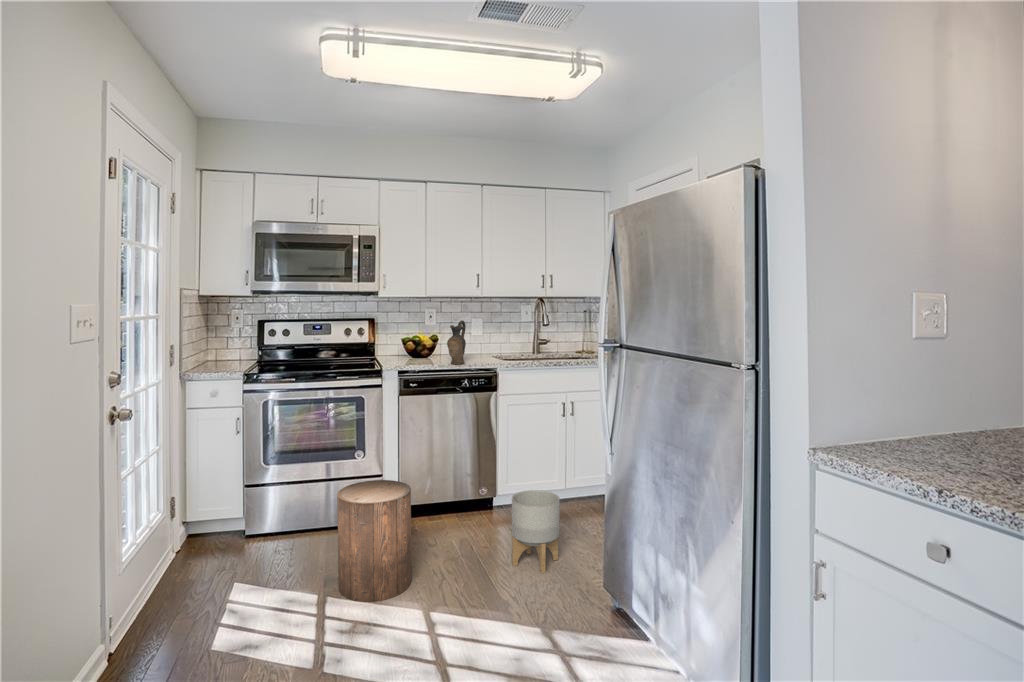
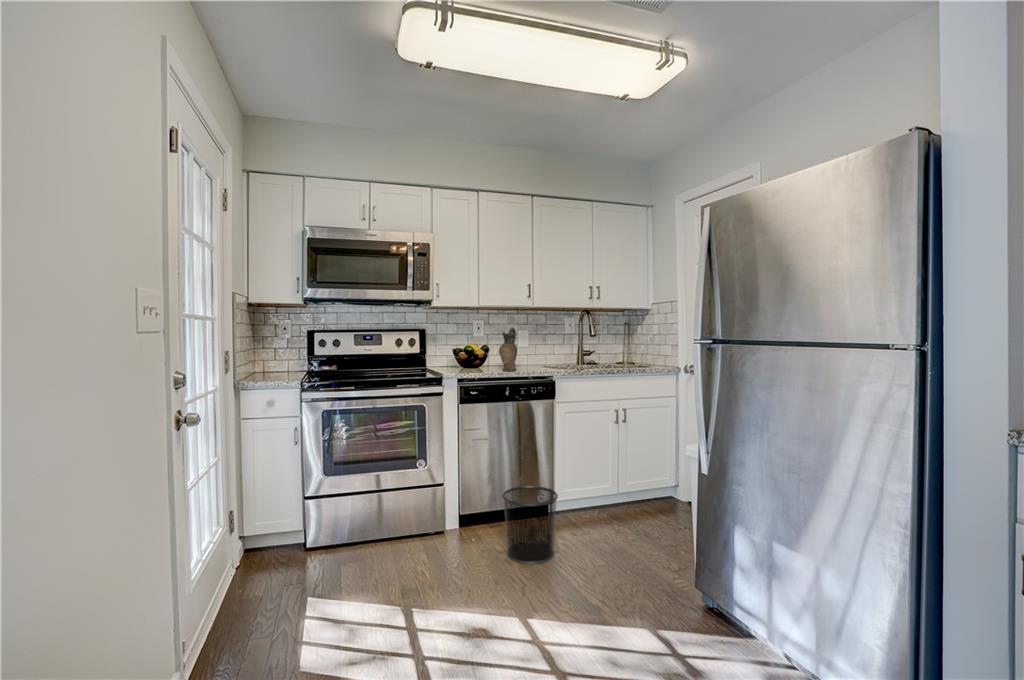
waste bin: none [433,478,487,551] -> present [502,486,558,564]
stool: present [337,480,411,602] -> none [416,490,495,627]
planter: present [512,490,560,573] -> none [592,497,643,587]

